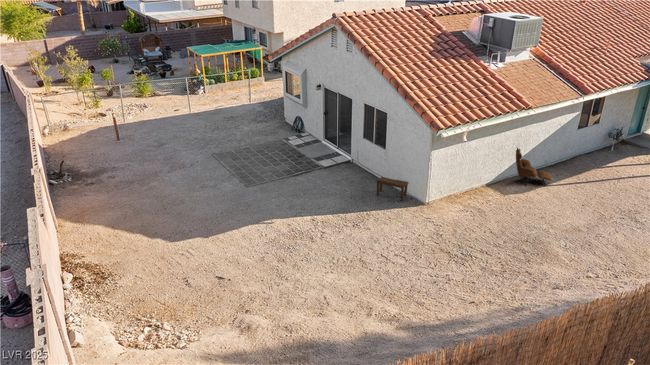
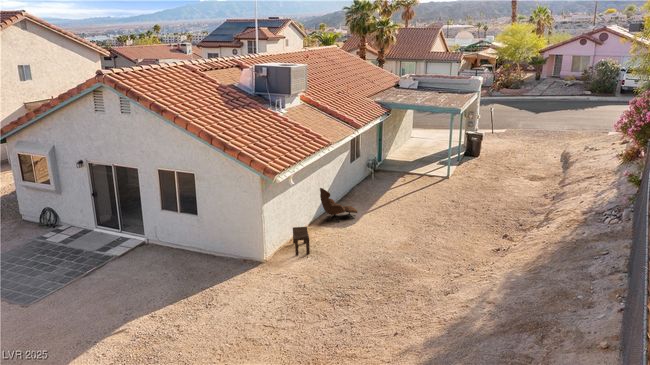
bench: present [377,177,409,201] -> present [293,227,310,255]

